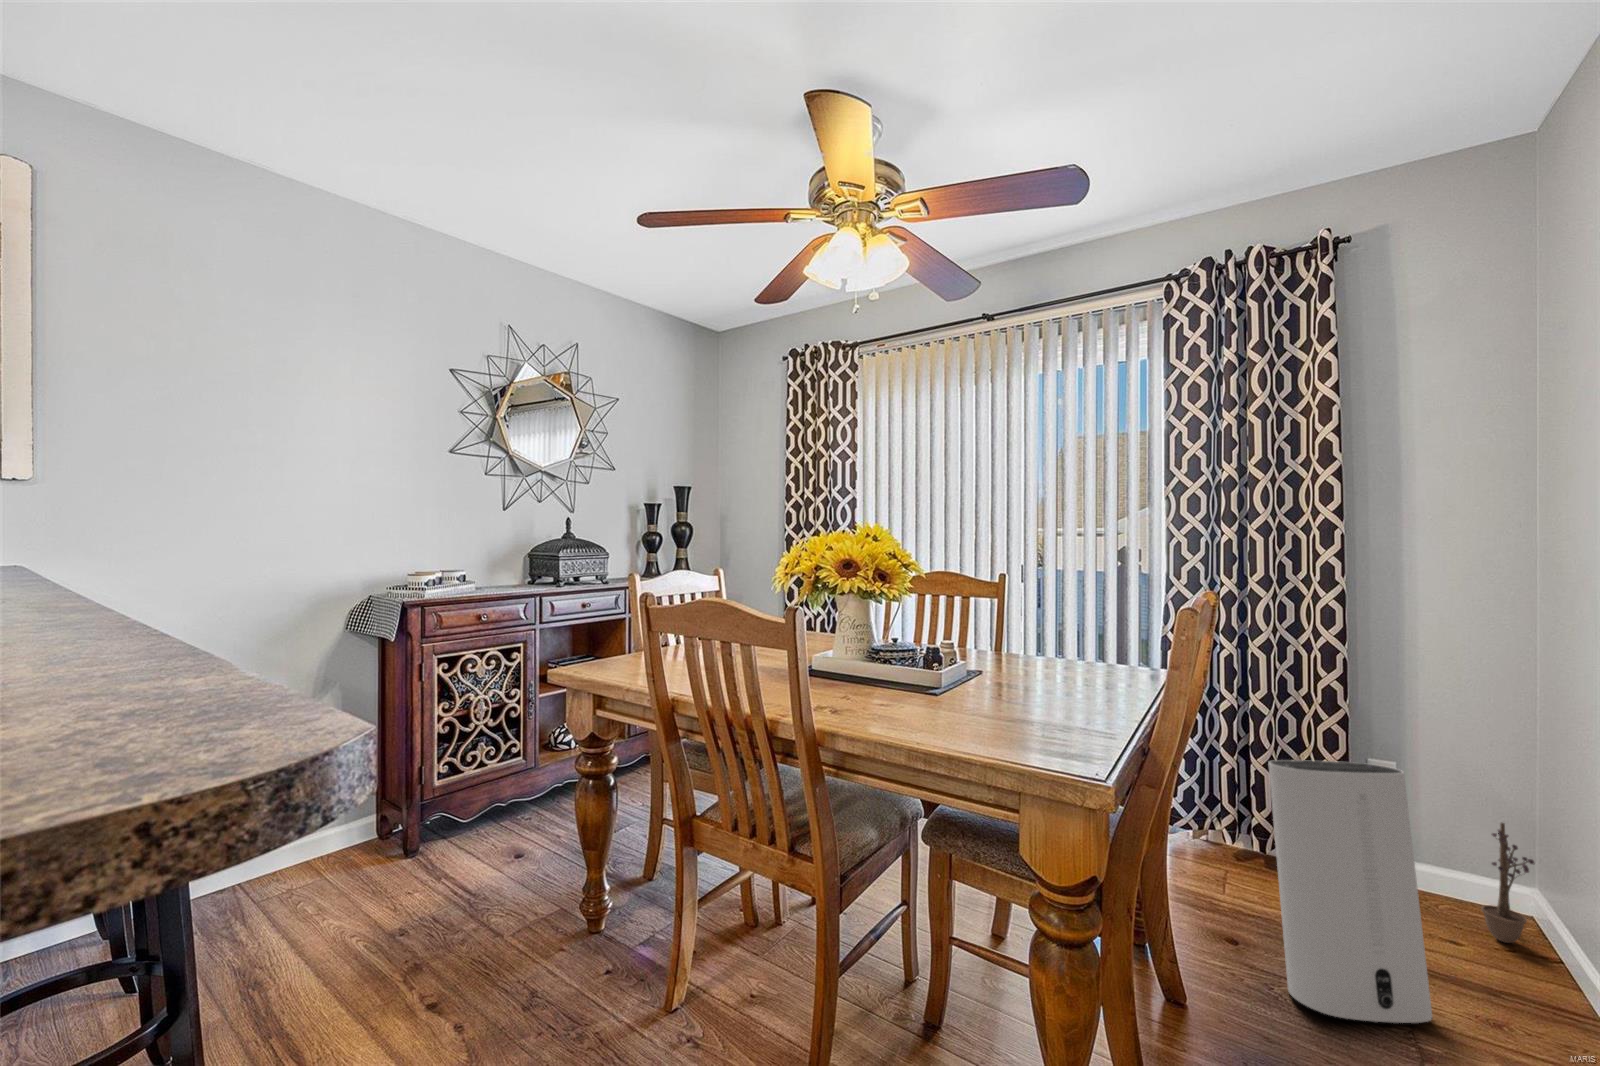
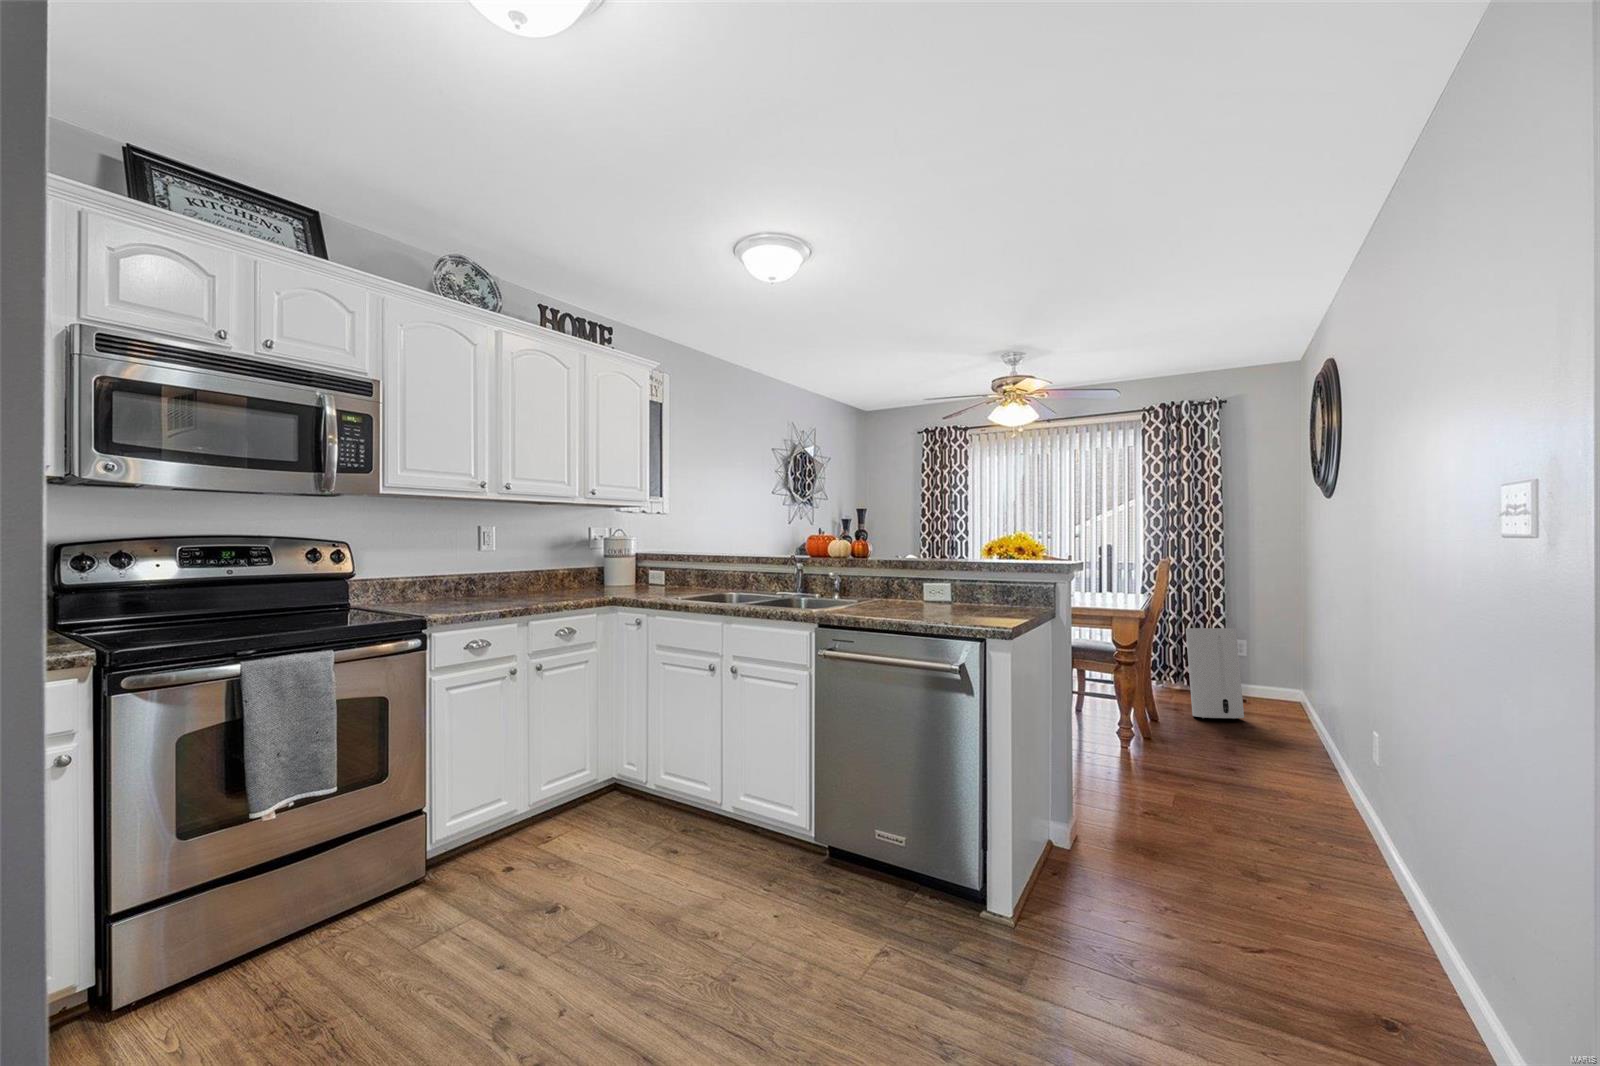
decorative plant: present [1481,823,1535,943] -> none [1276,658,1297,707]

